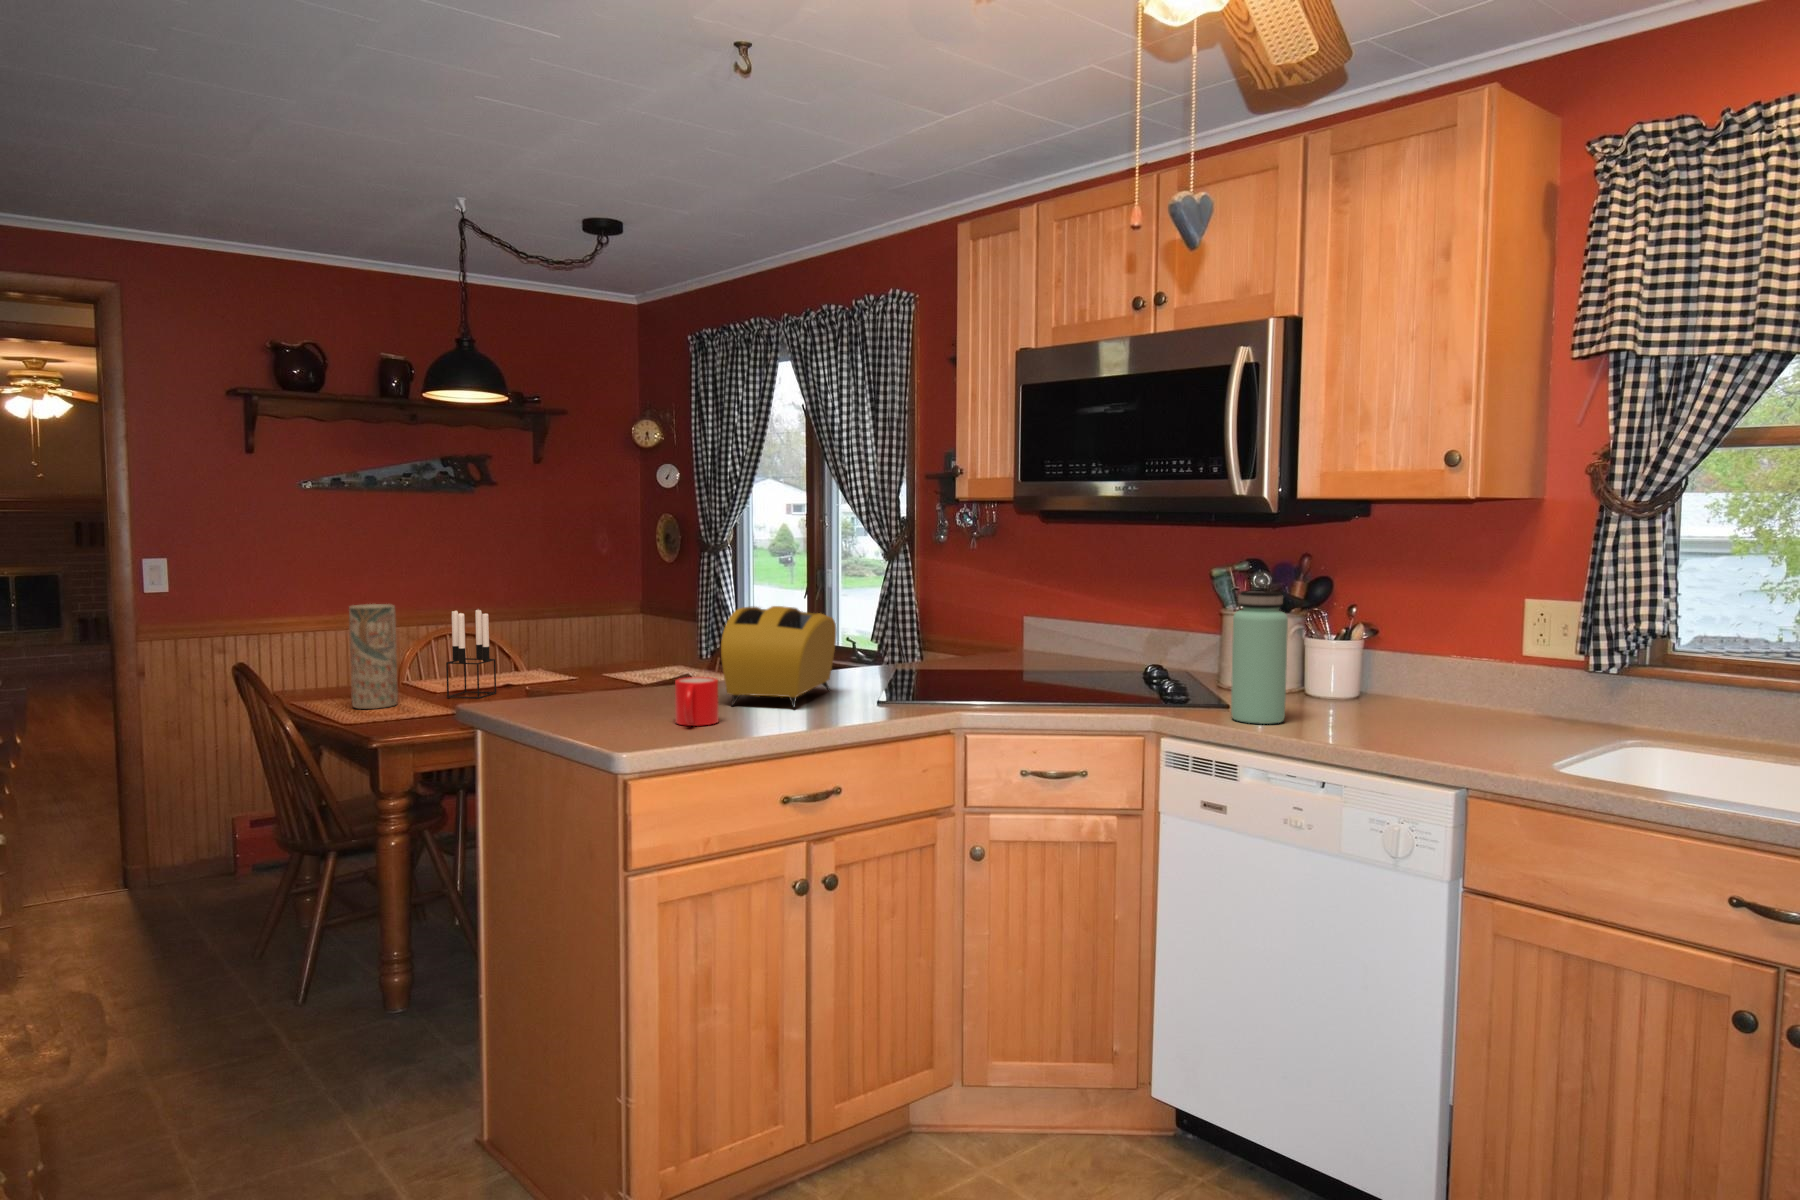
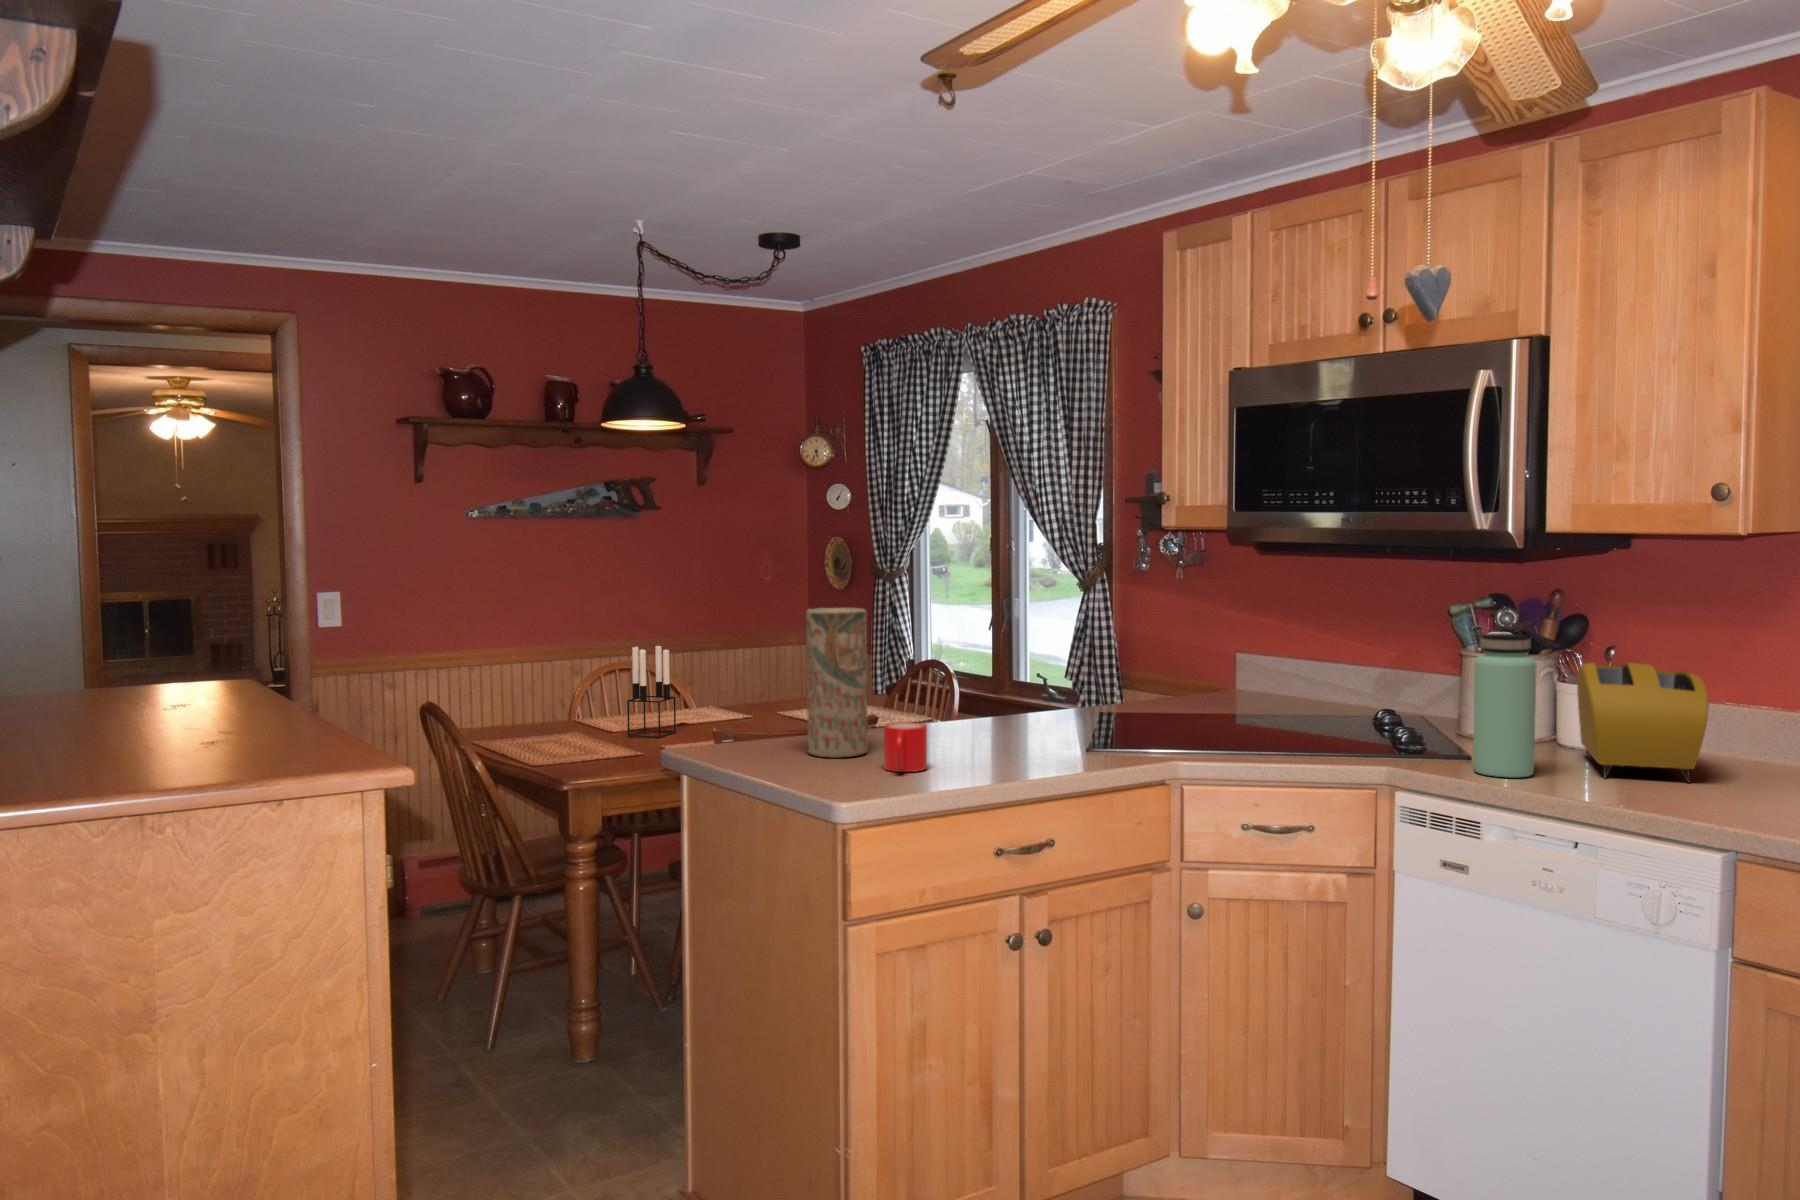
vase: present [349,604,398,709] -> present [806,608,868,758]
toaster: present [721,606,836,708] -> present [1577,662,1709,782]

